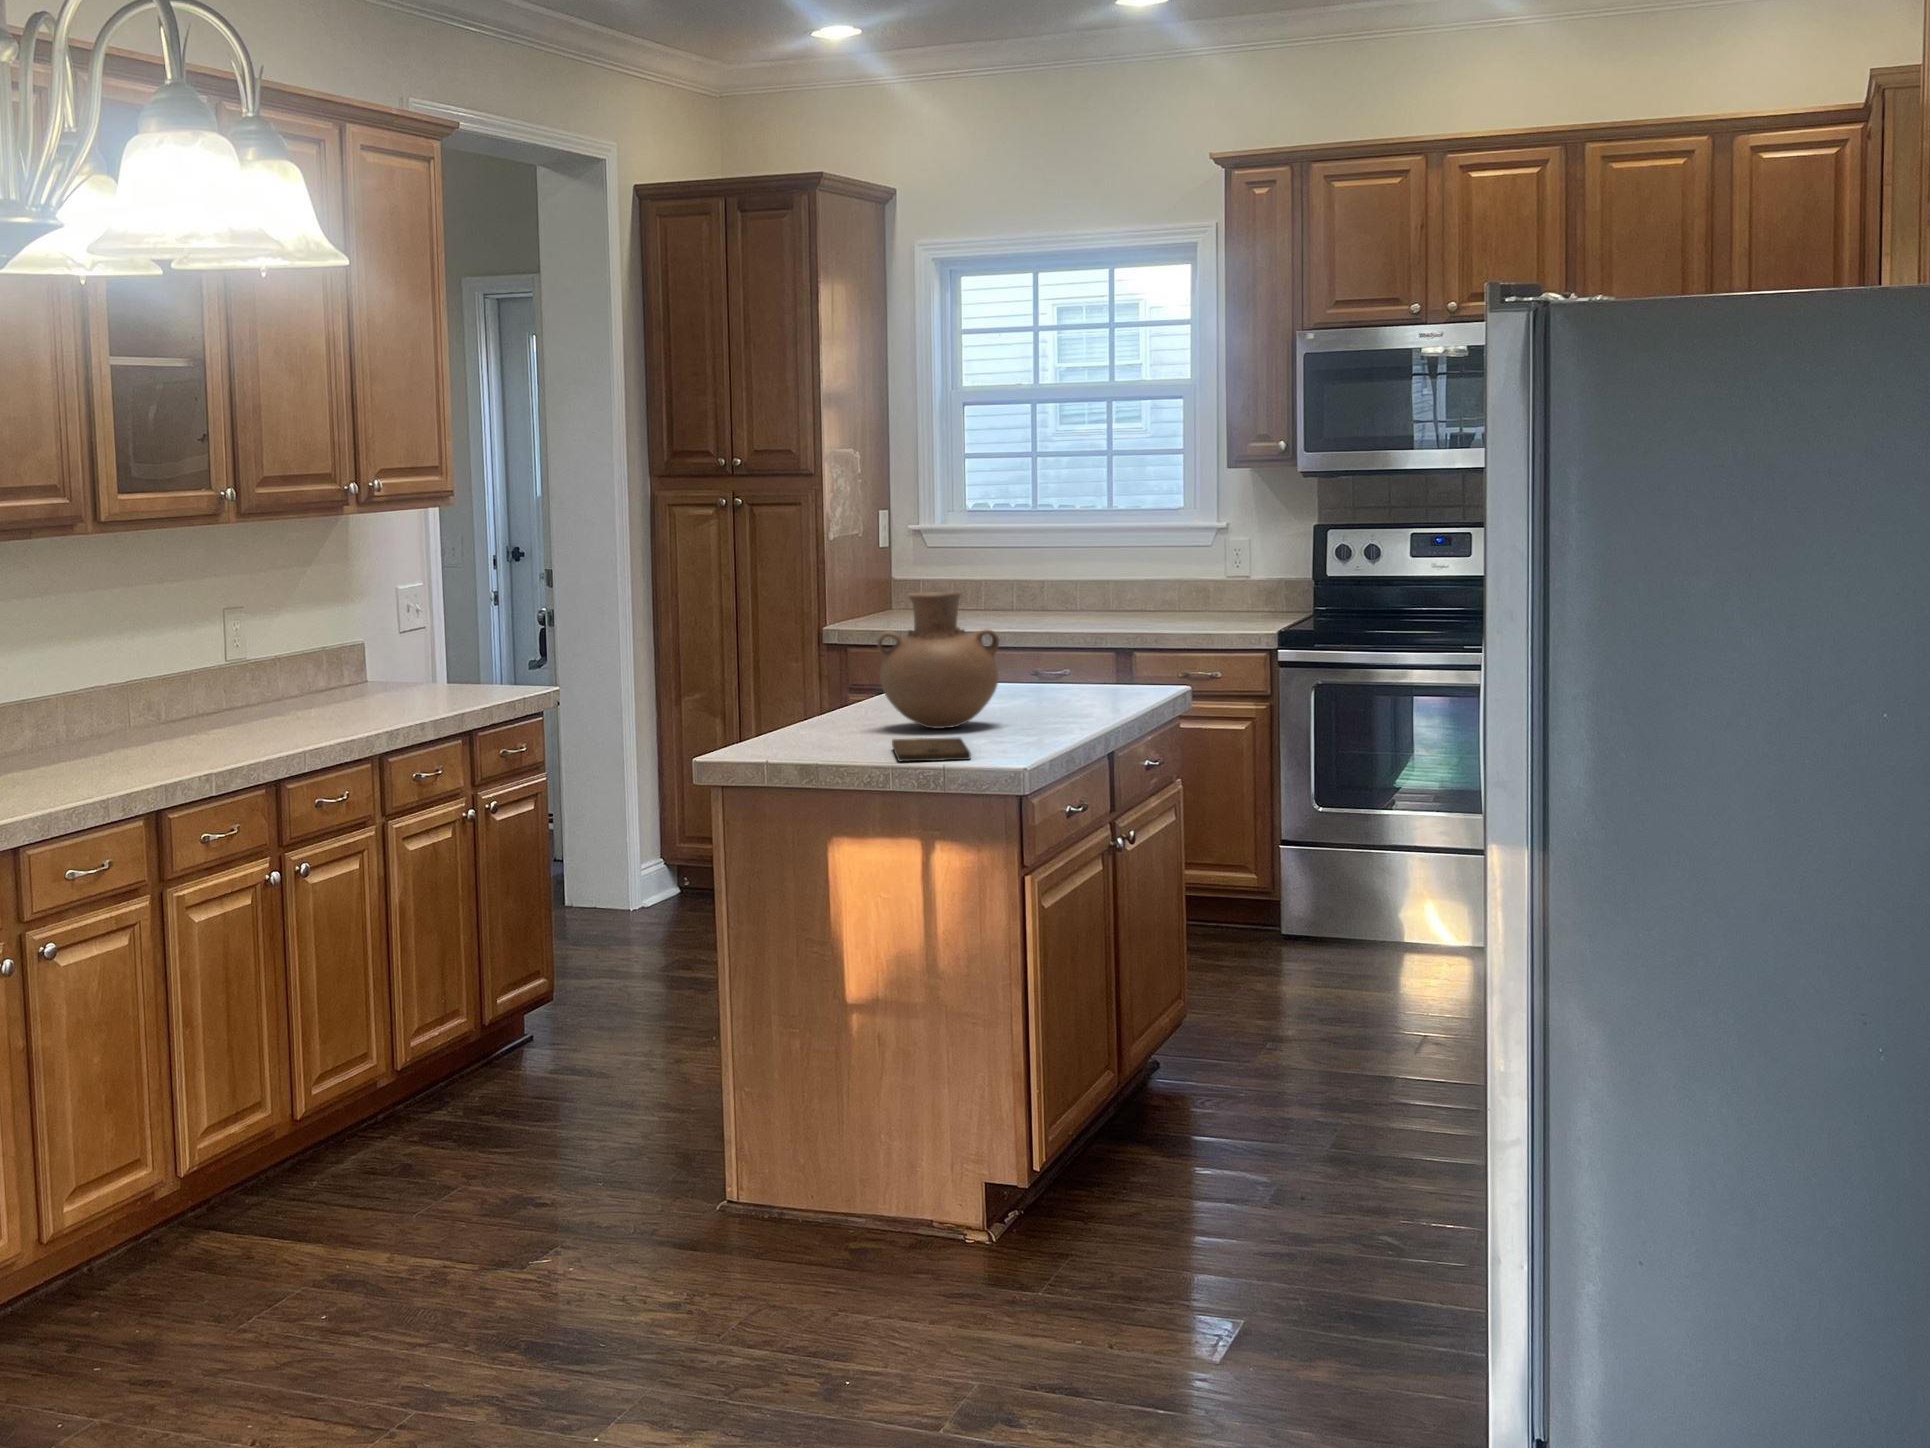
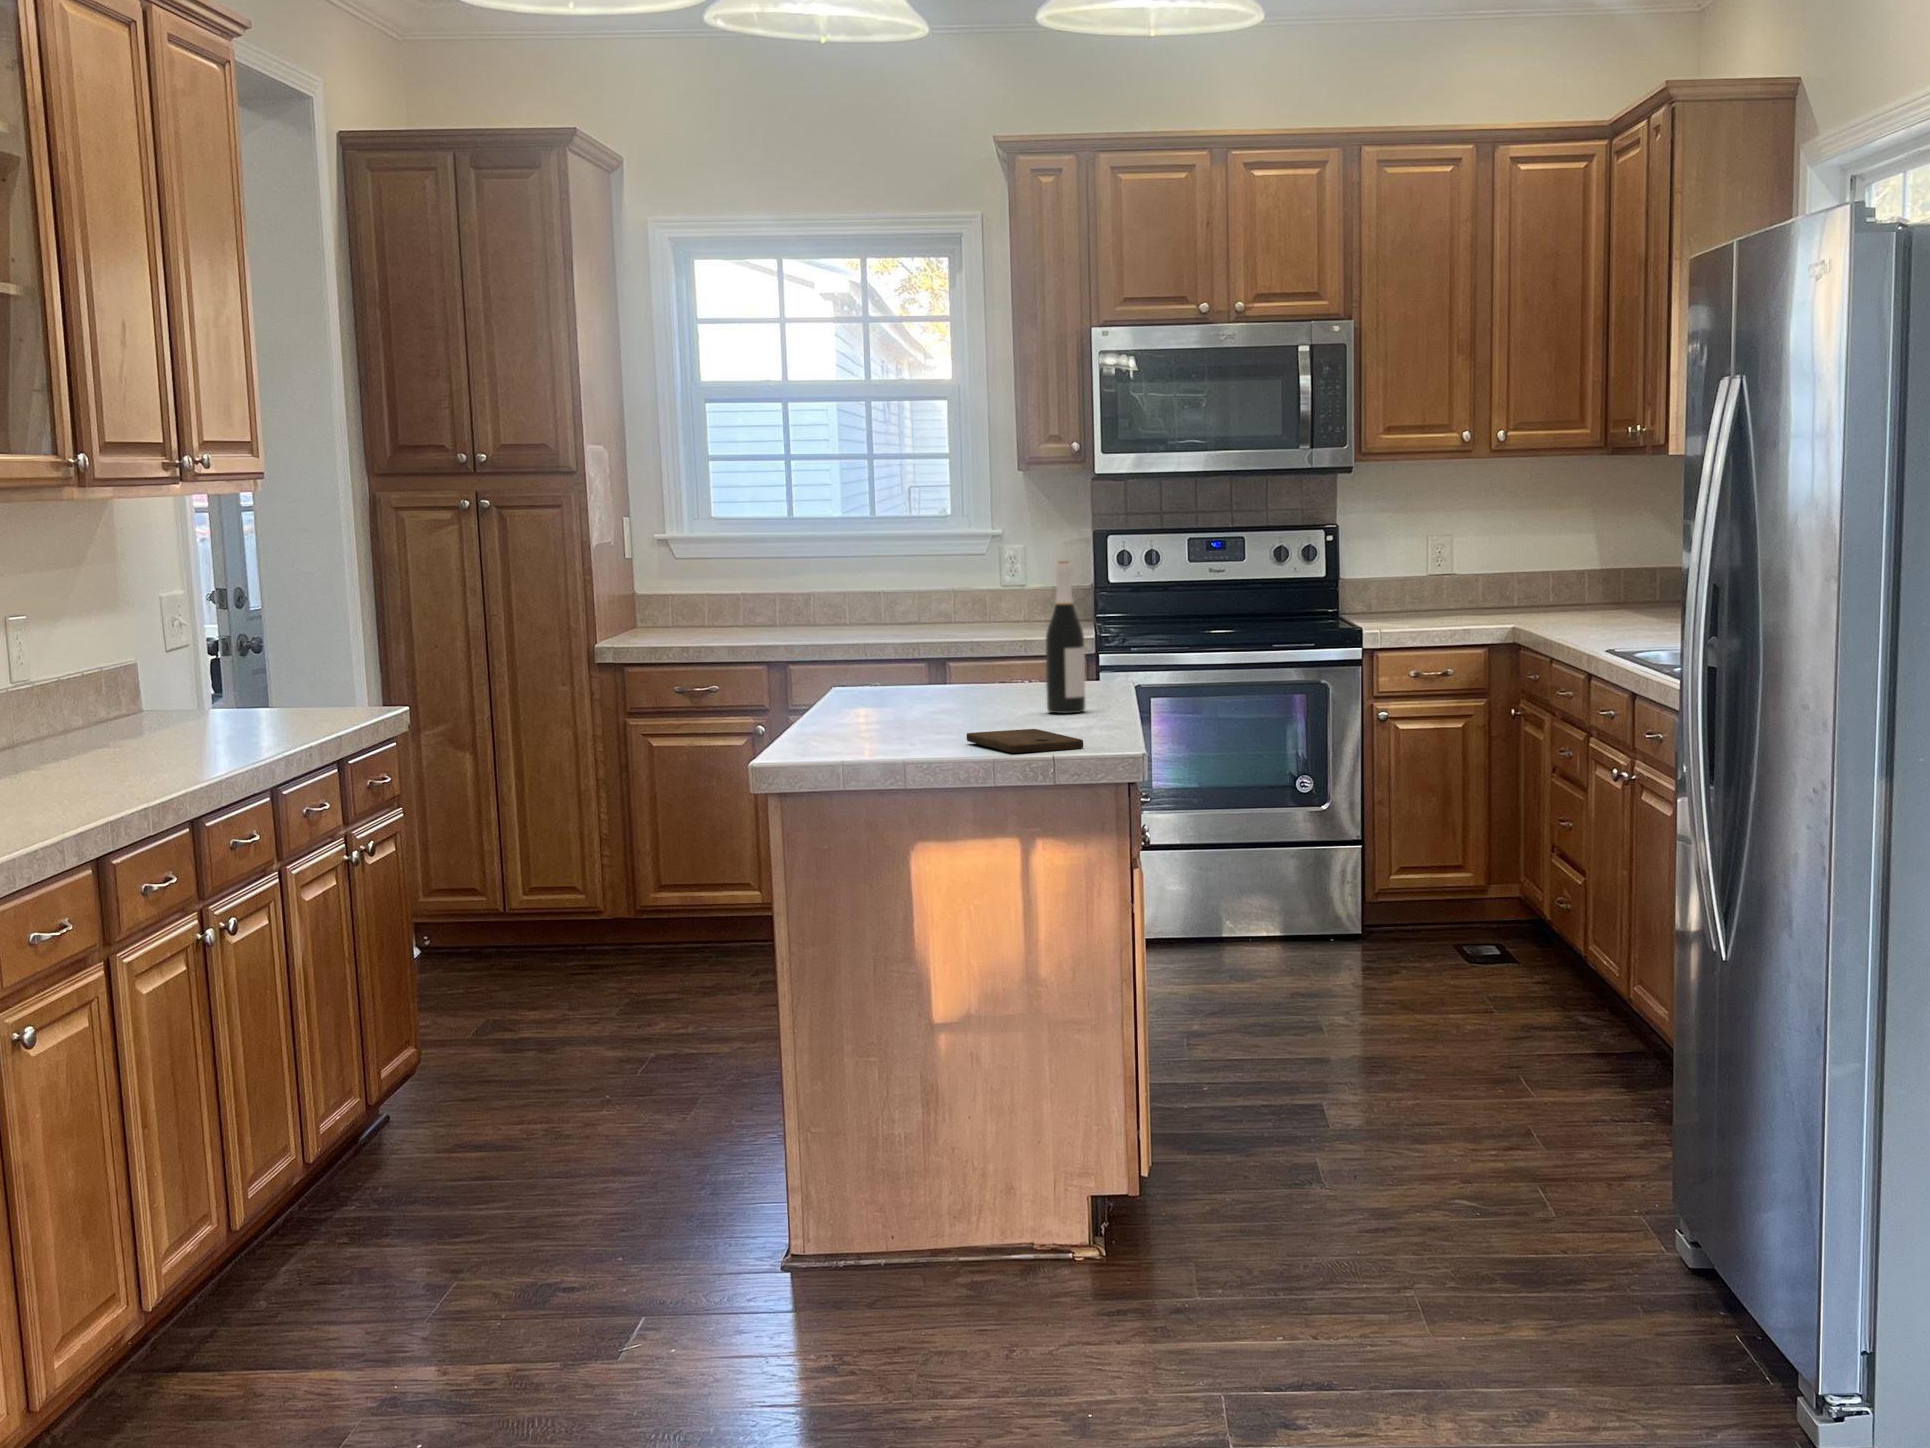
wine bottle: none [1040,576,1078,720] -> present [1046,561,1085,714]
vase: present [877,591,999,728] -> none [891,577,1021,725]

